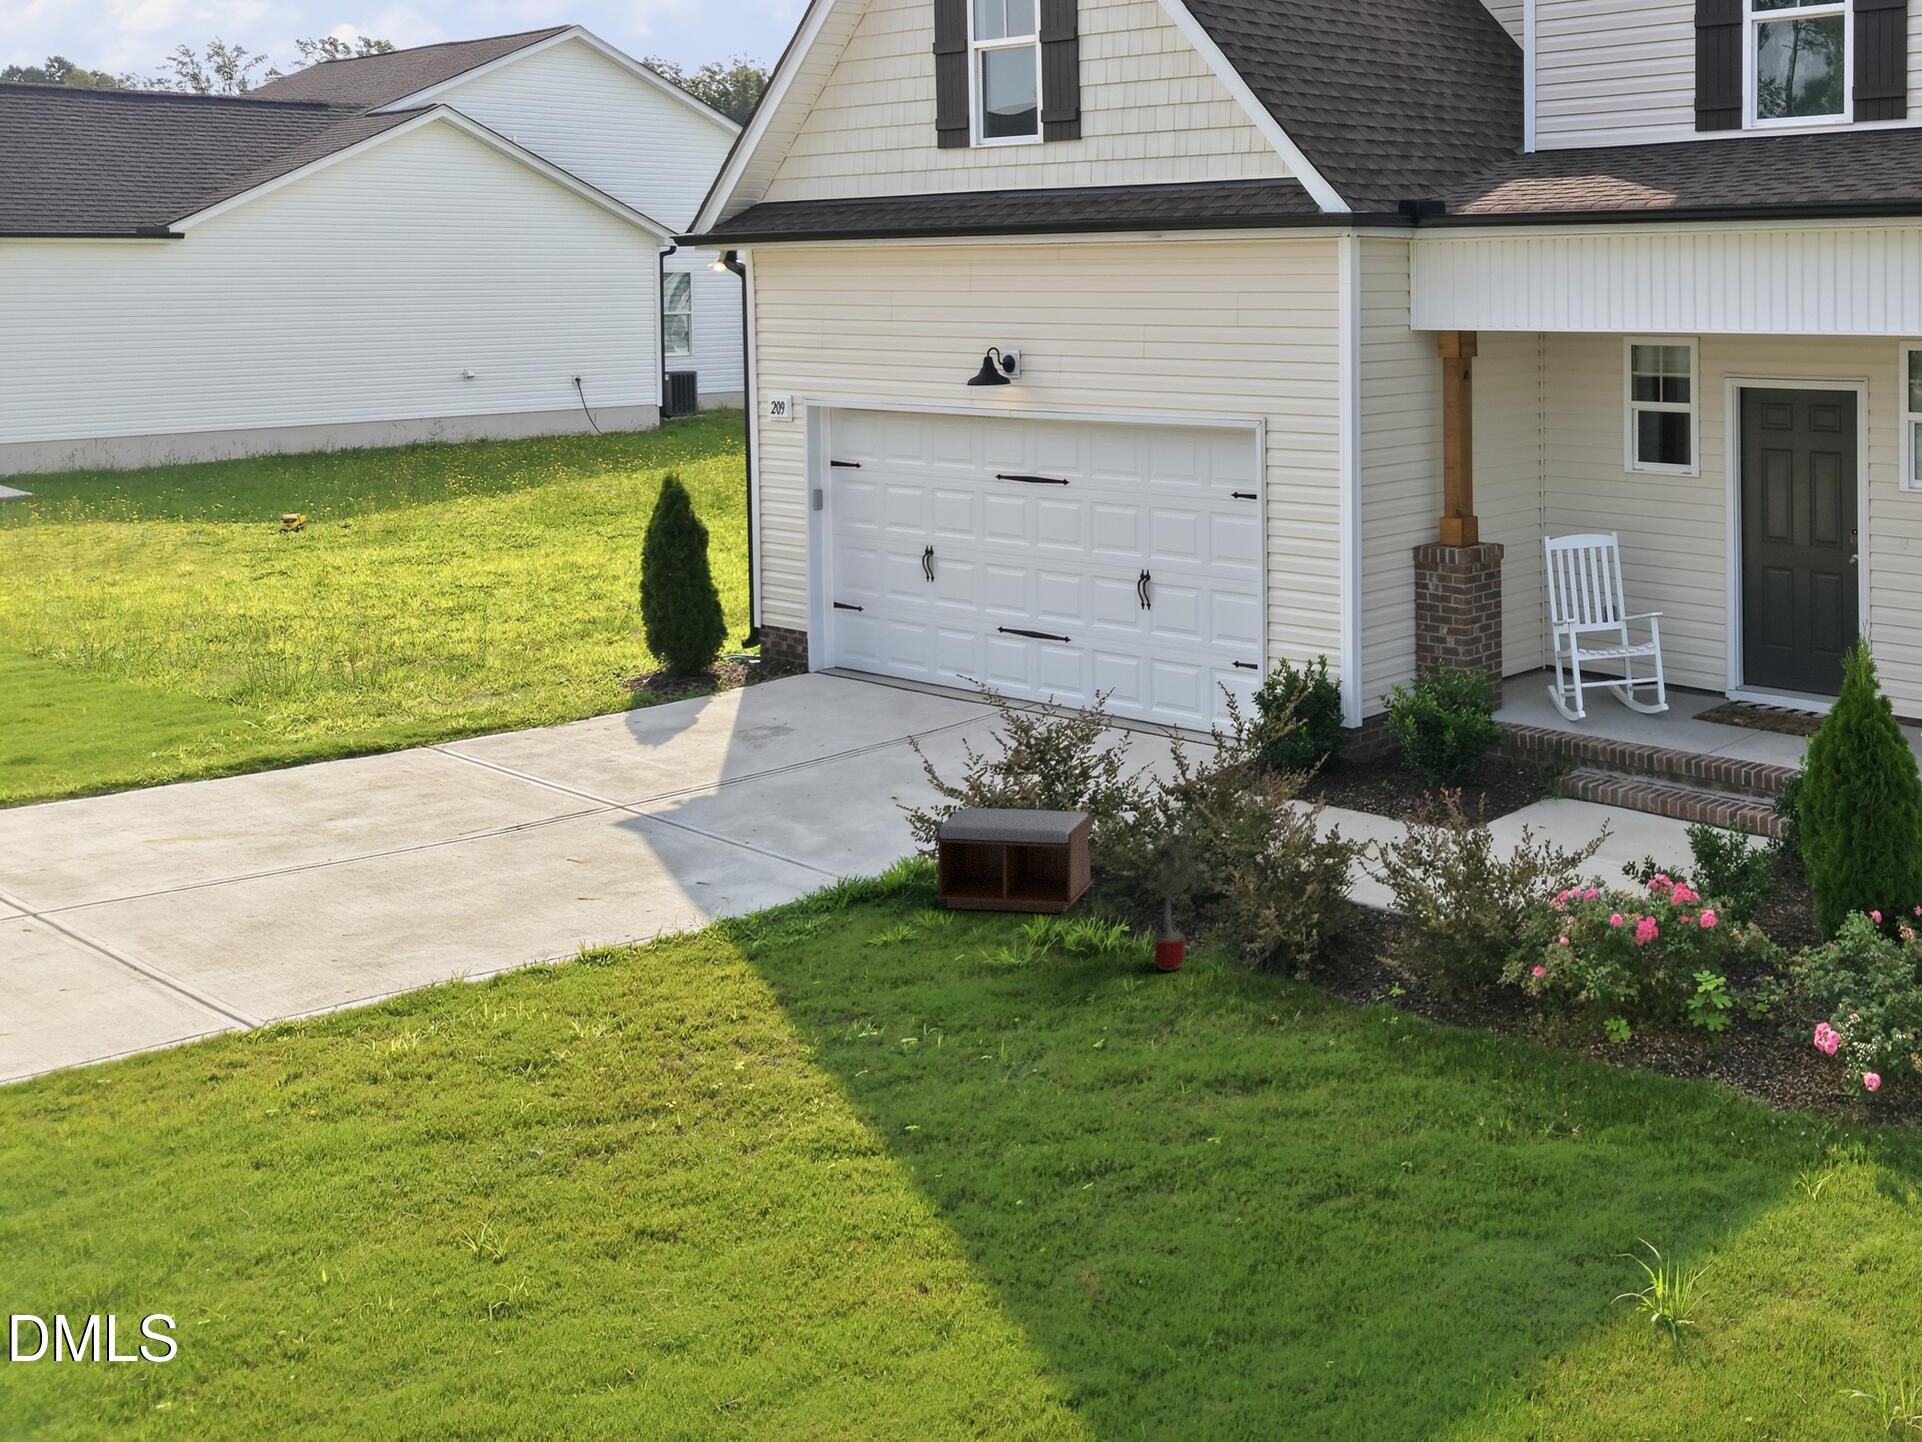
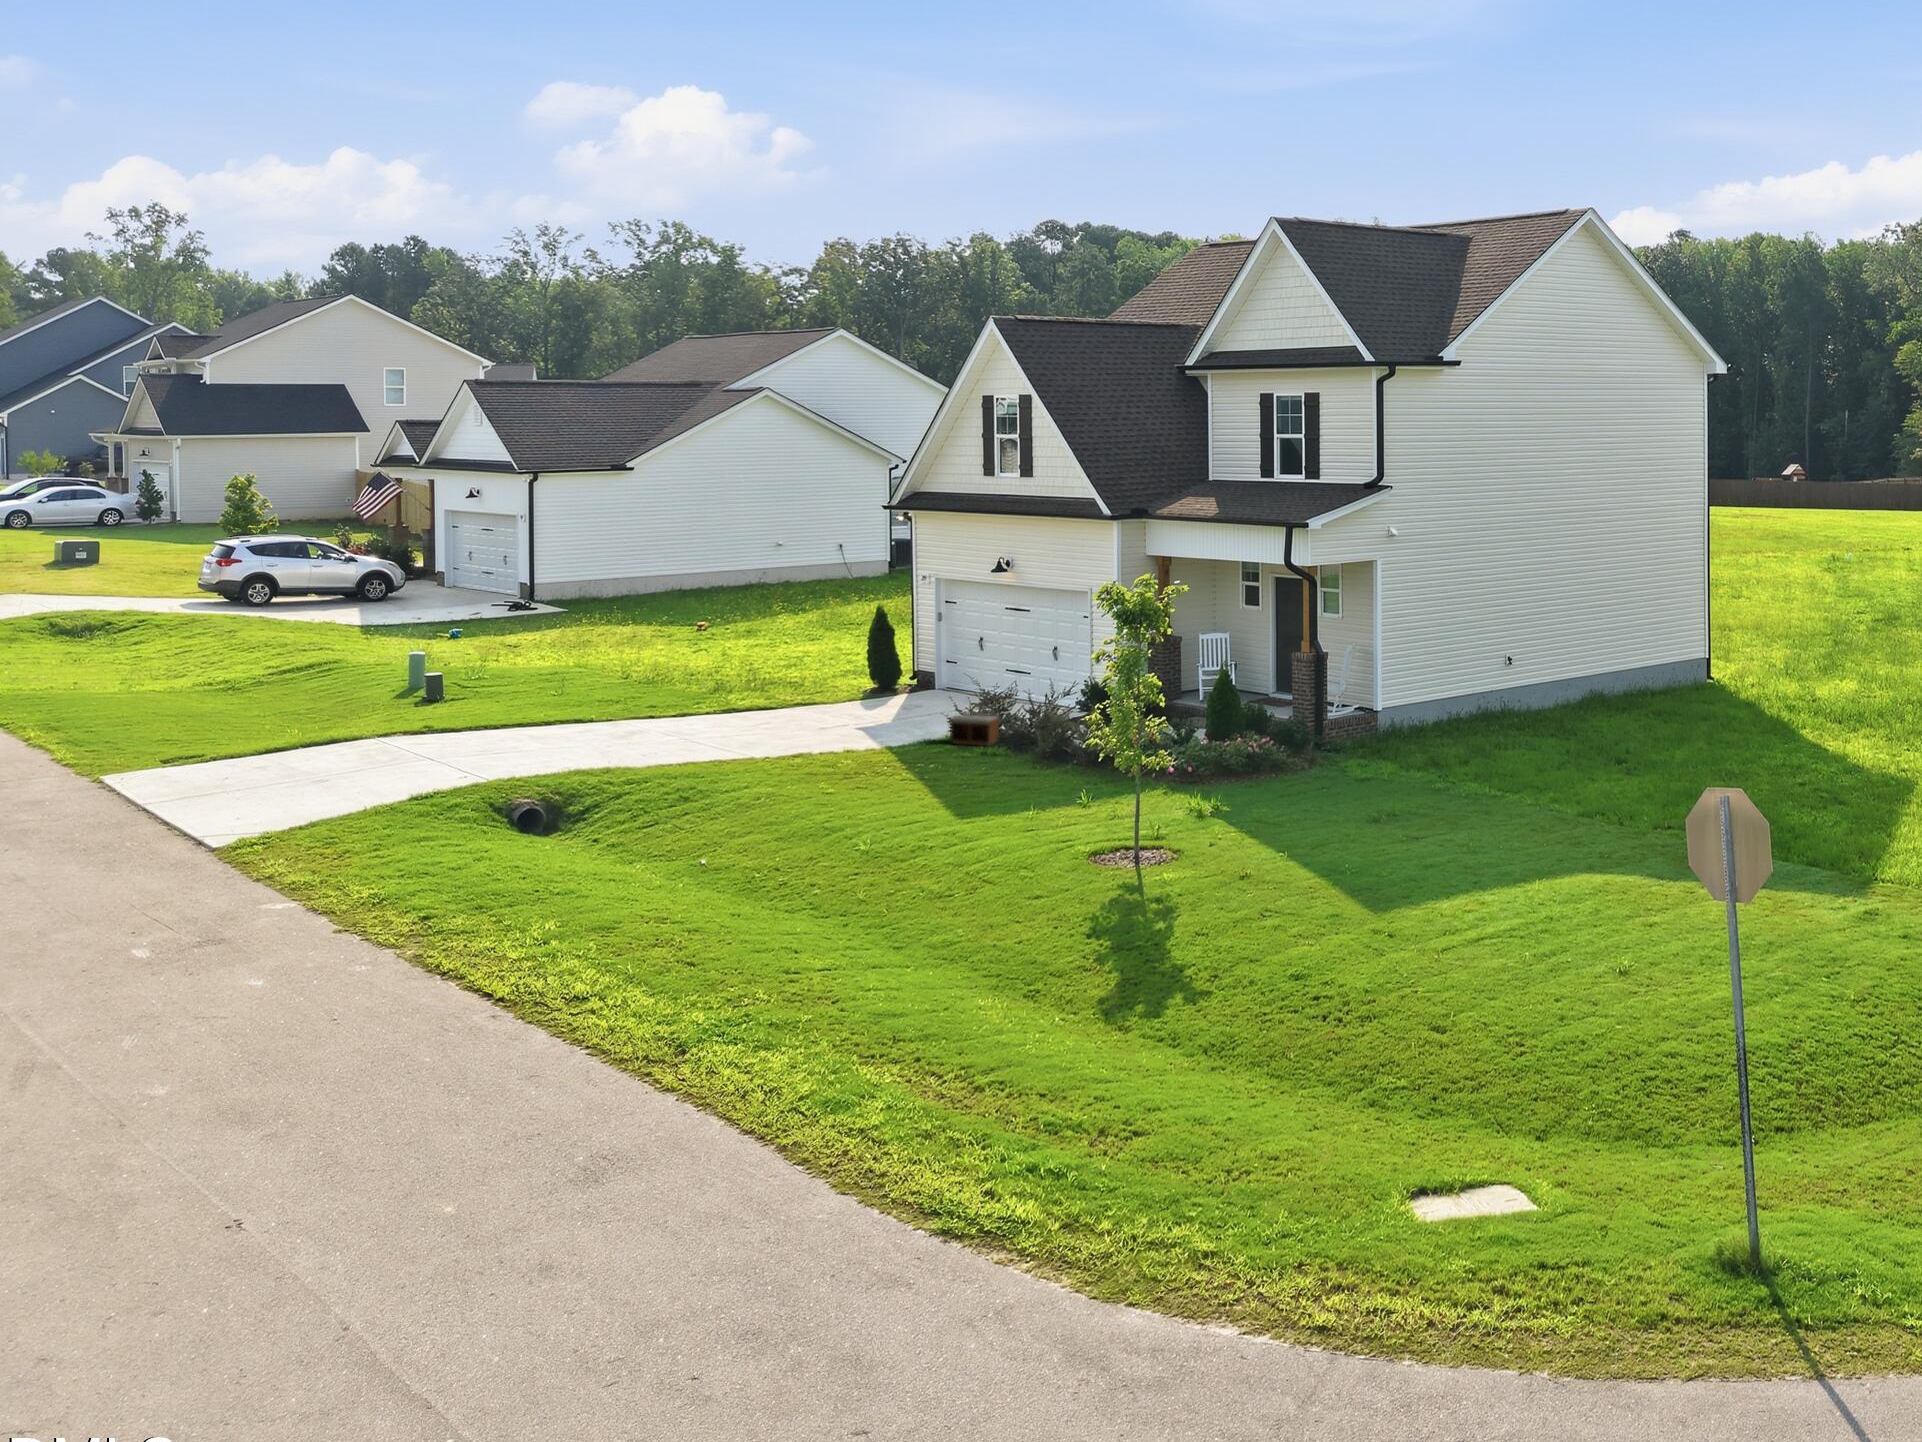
potted tree: present [1147,807,1227,971] -> none [1000,707,1027,756]

